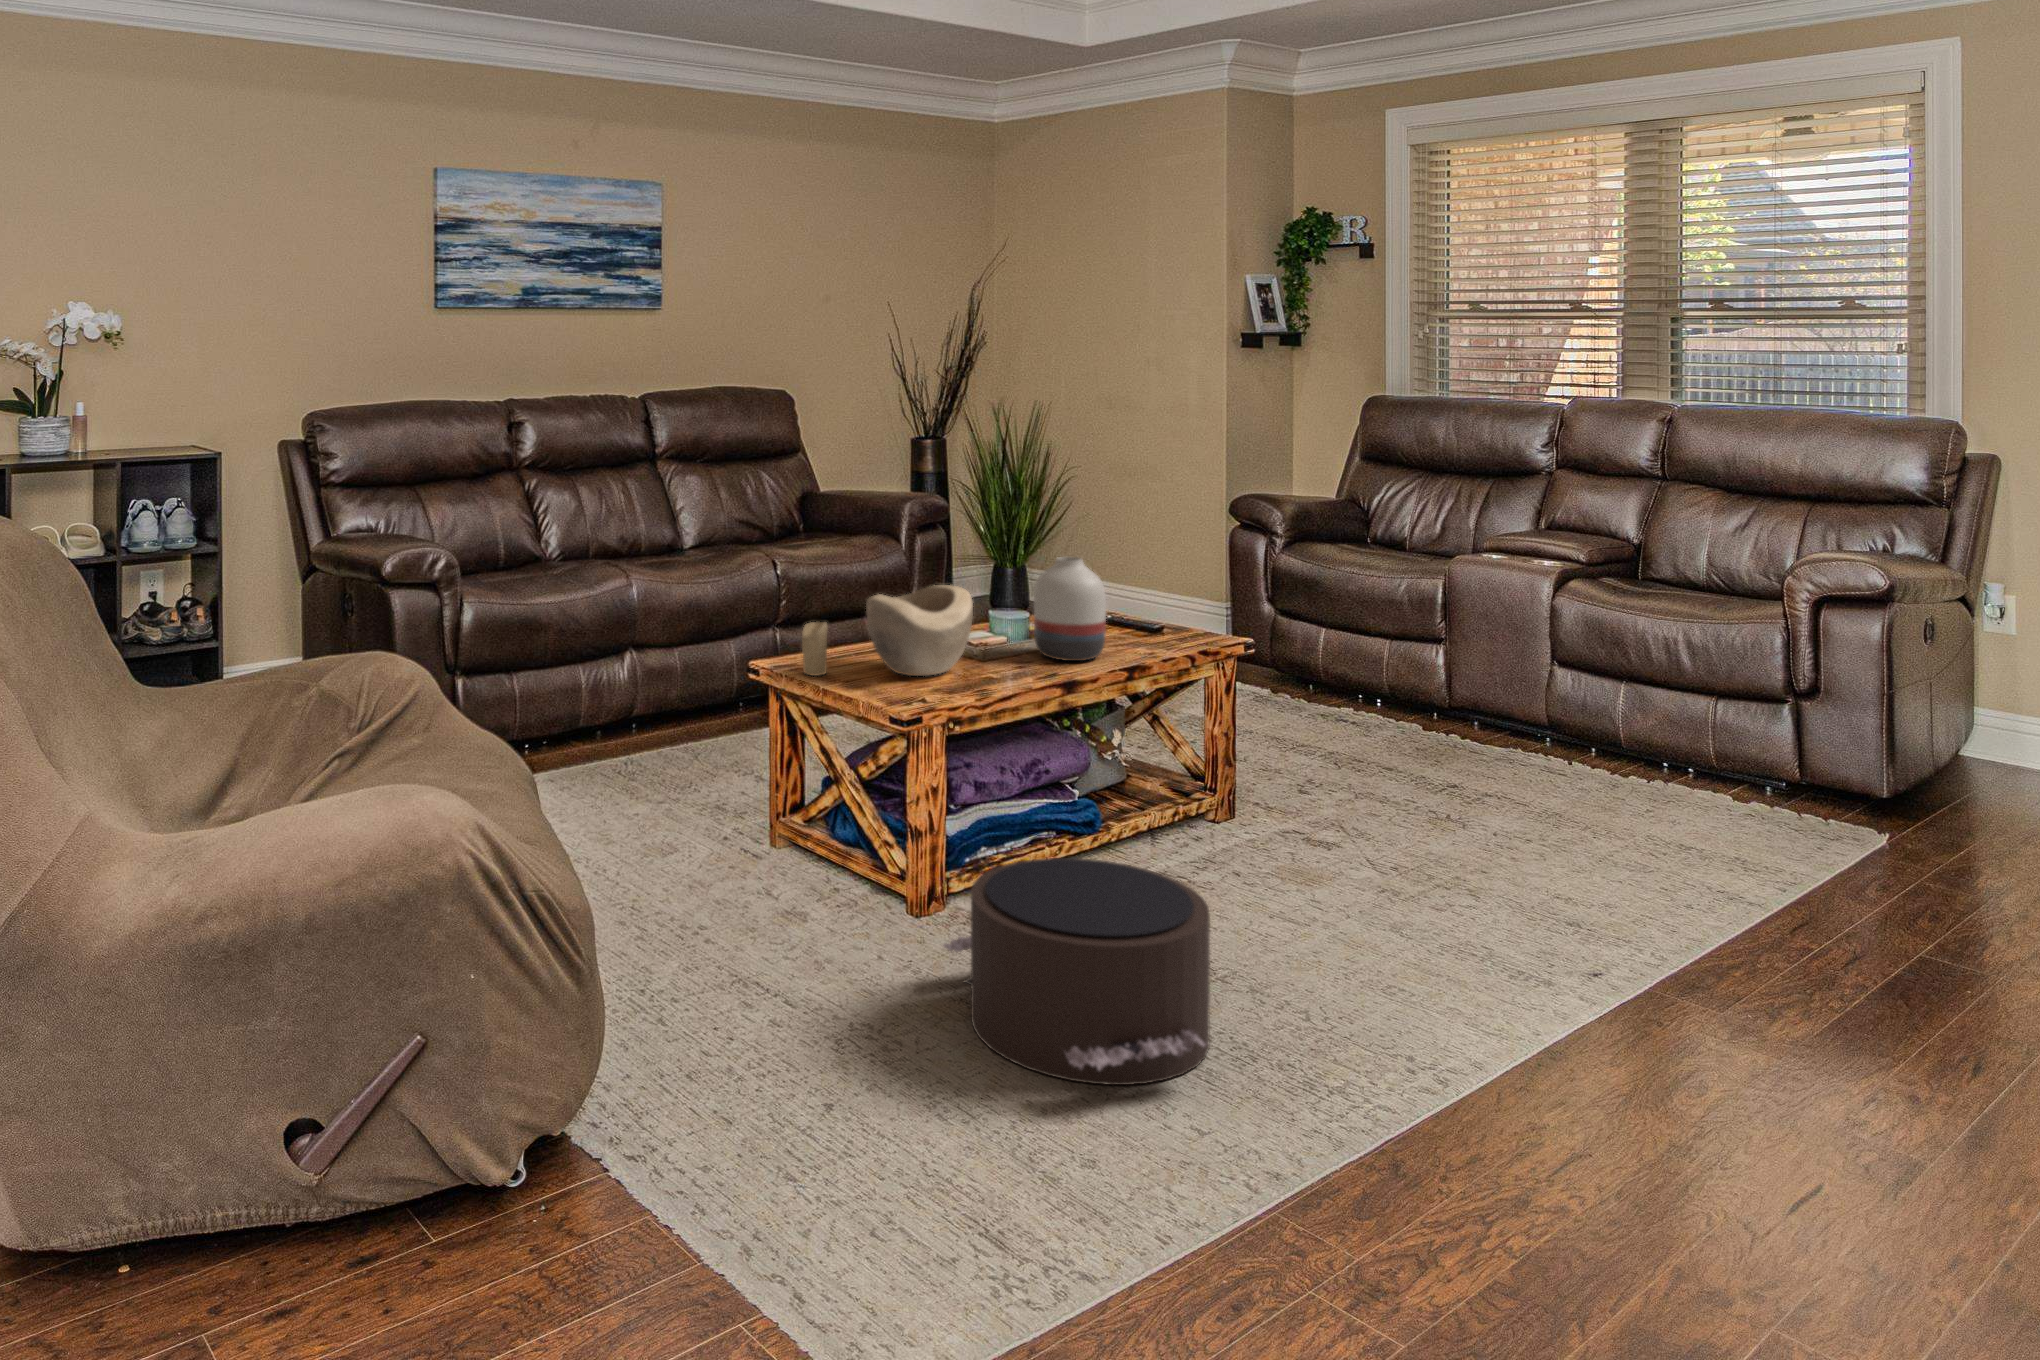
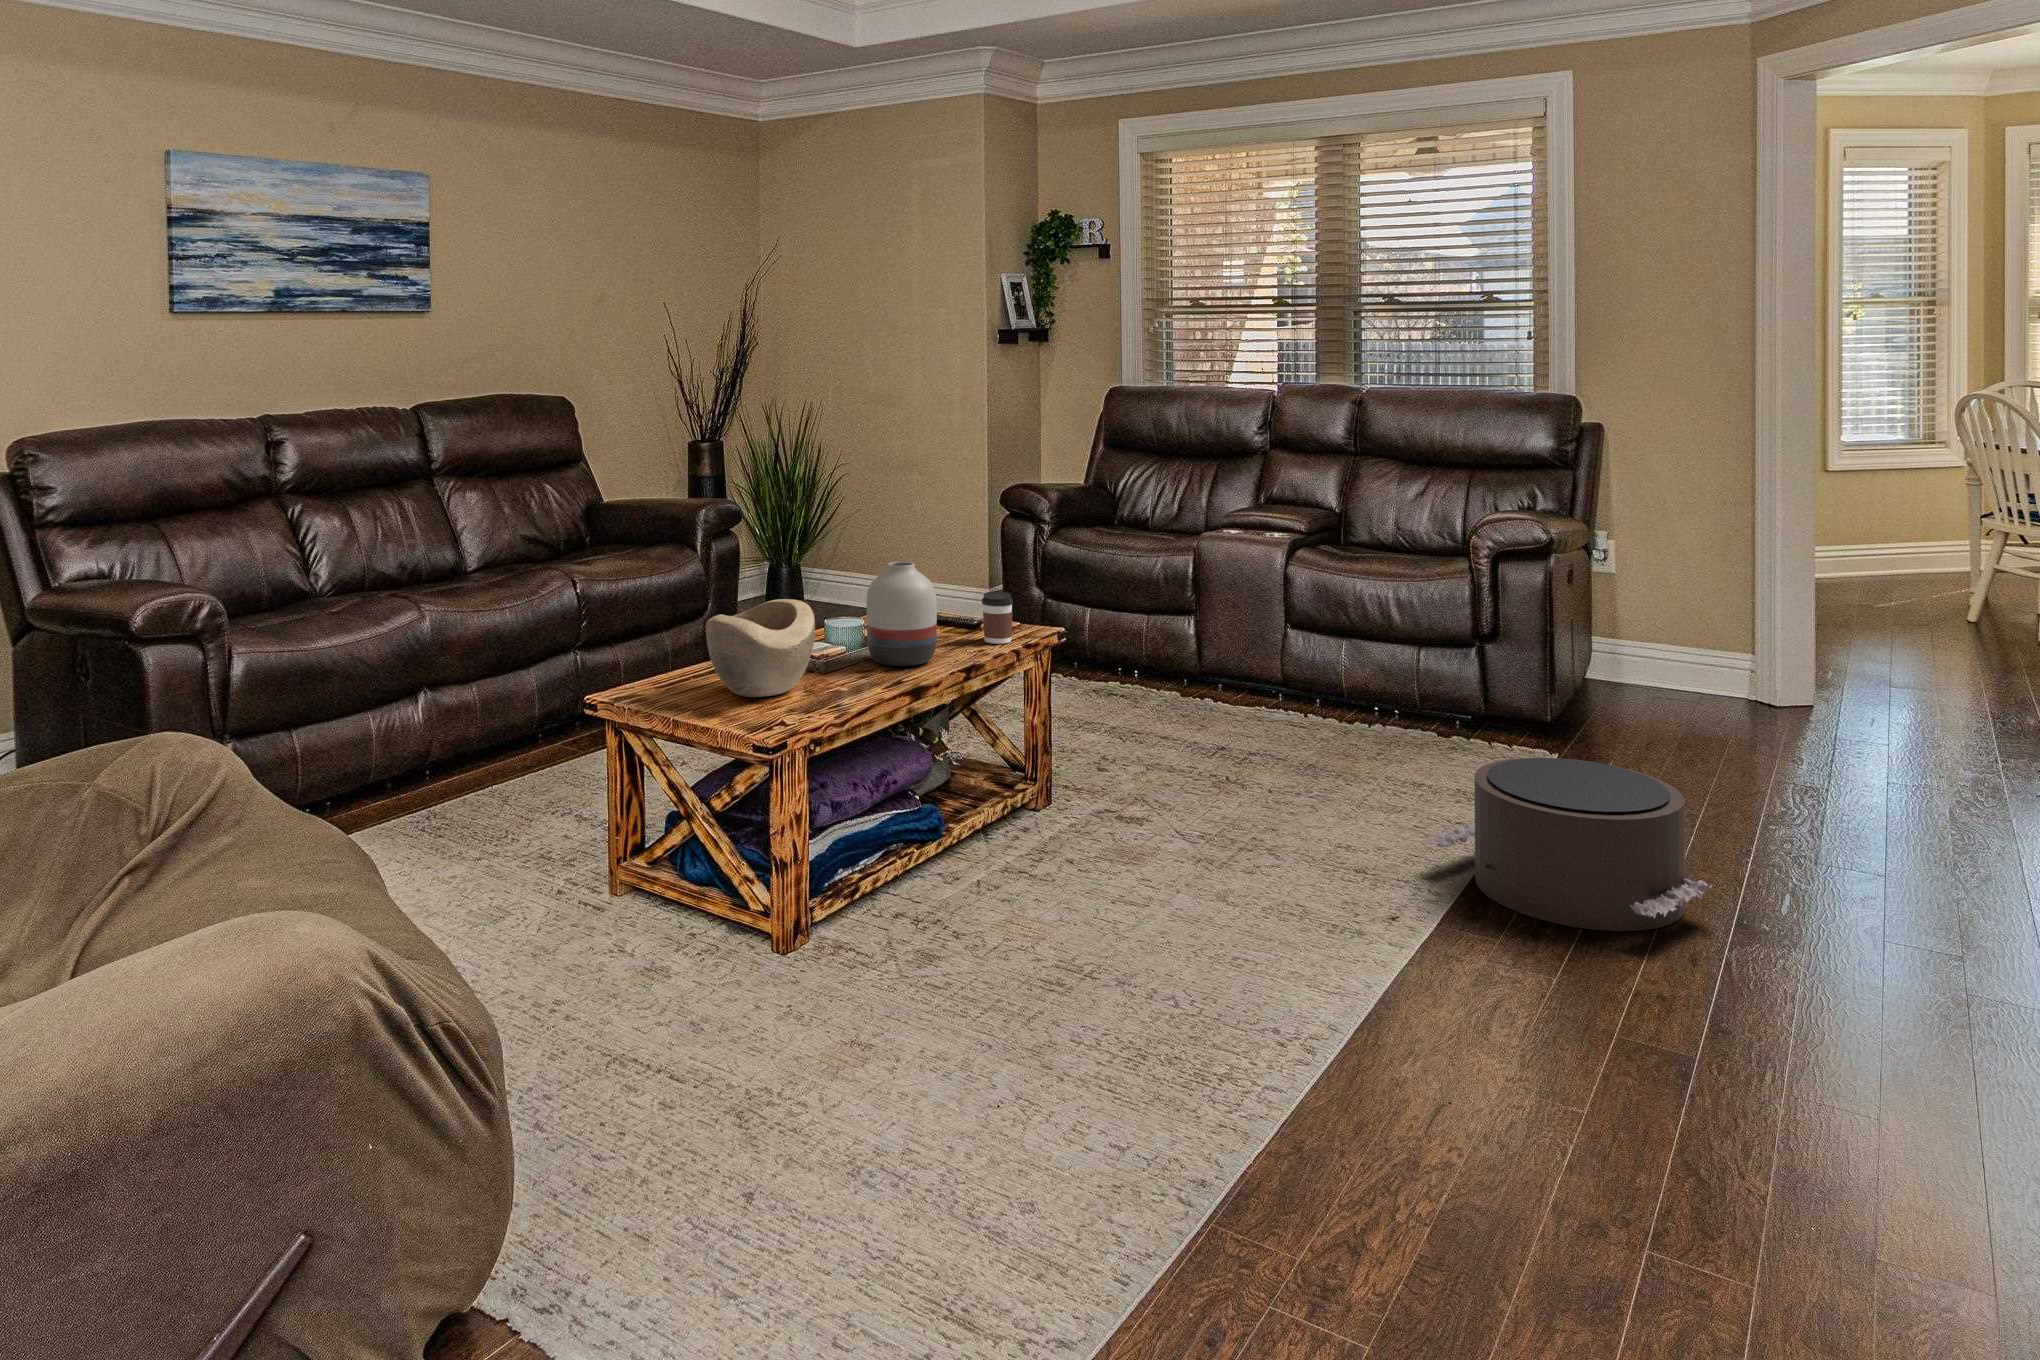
coffee cup: none [1161,595,1194,648] -> present [982,591,1013,644]
candle: present [802,622,828,676] -> none [640,648,667,706]
pouf: present [944,858,1210,1085] -> present [1431,758,1712,931]

